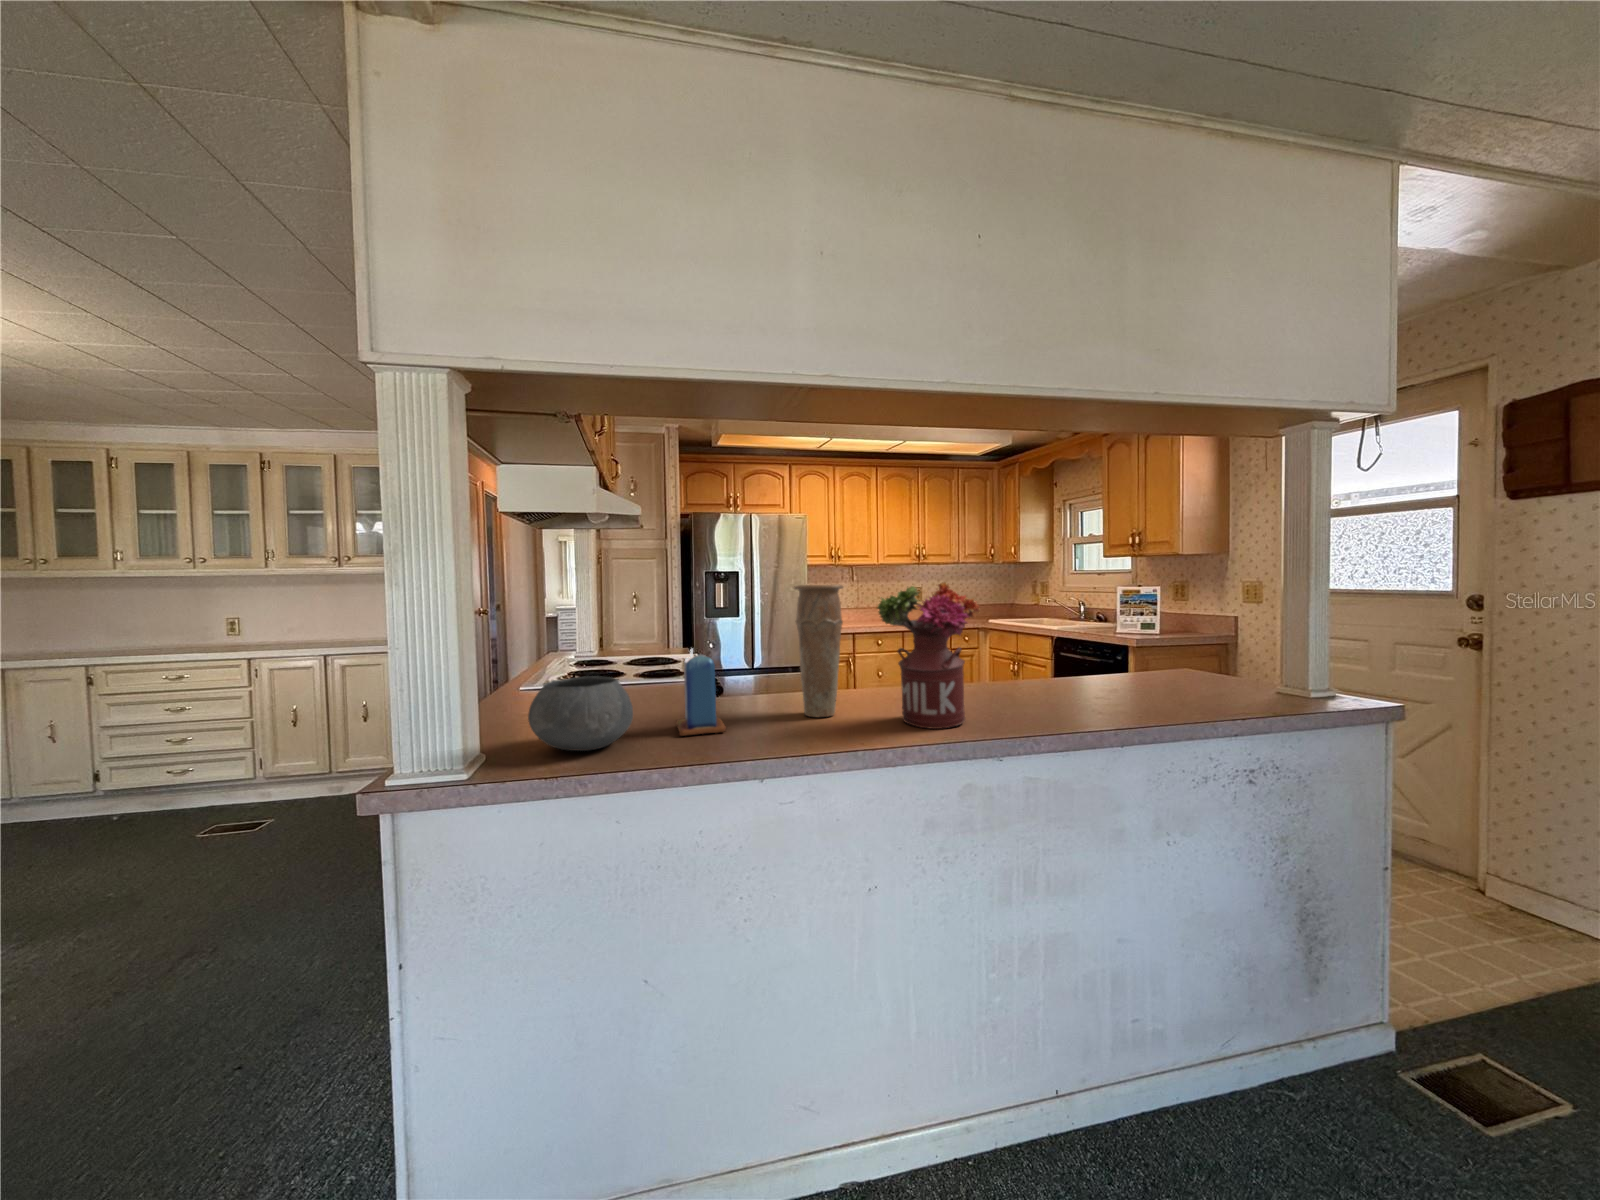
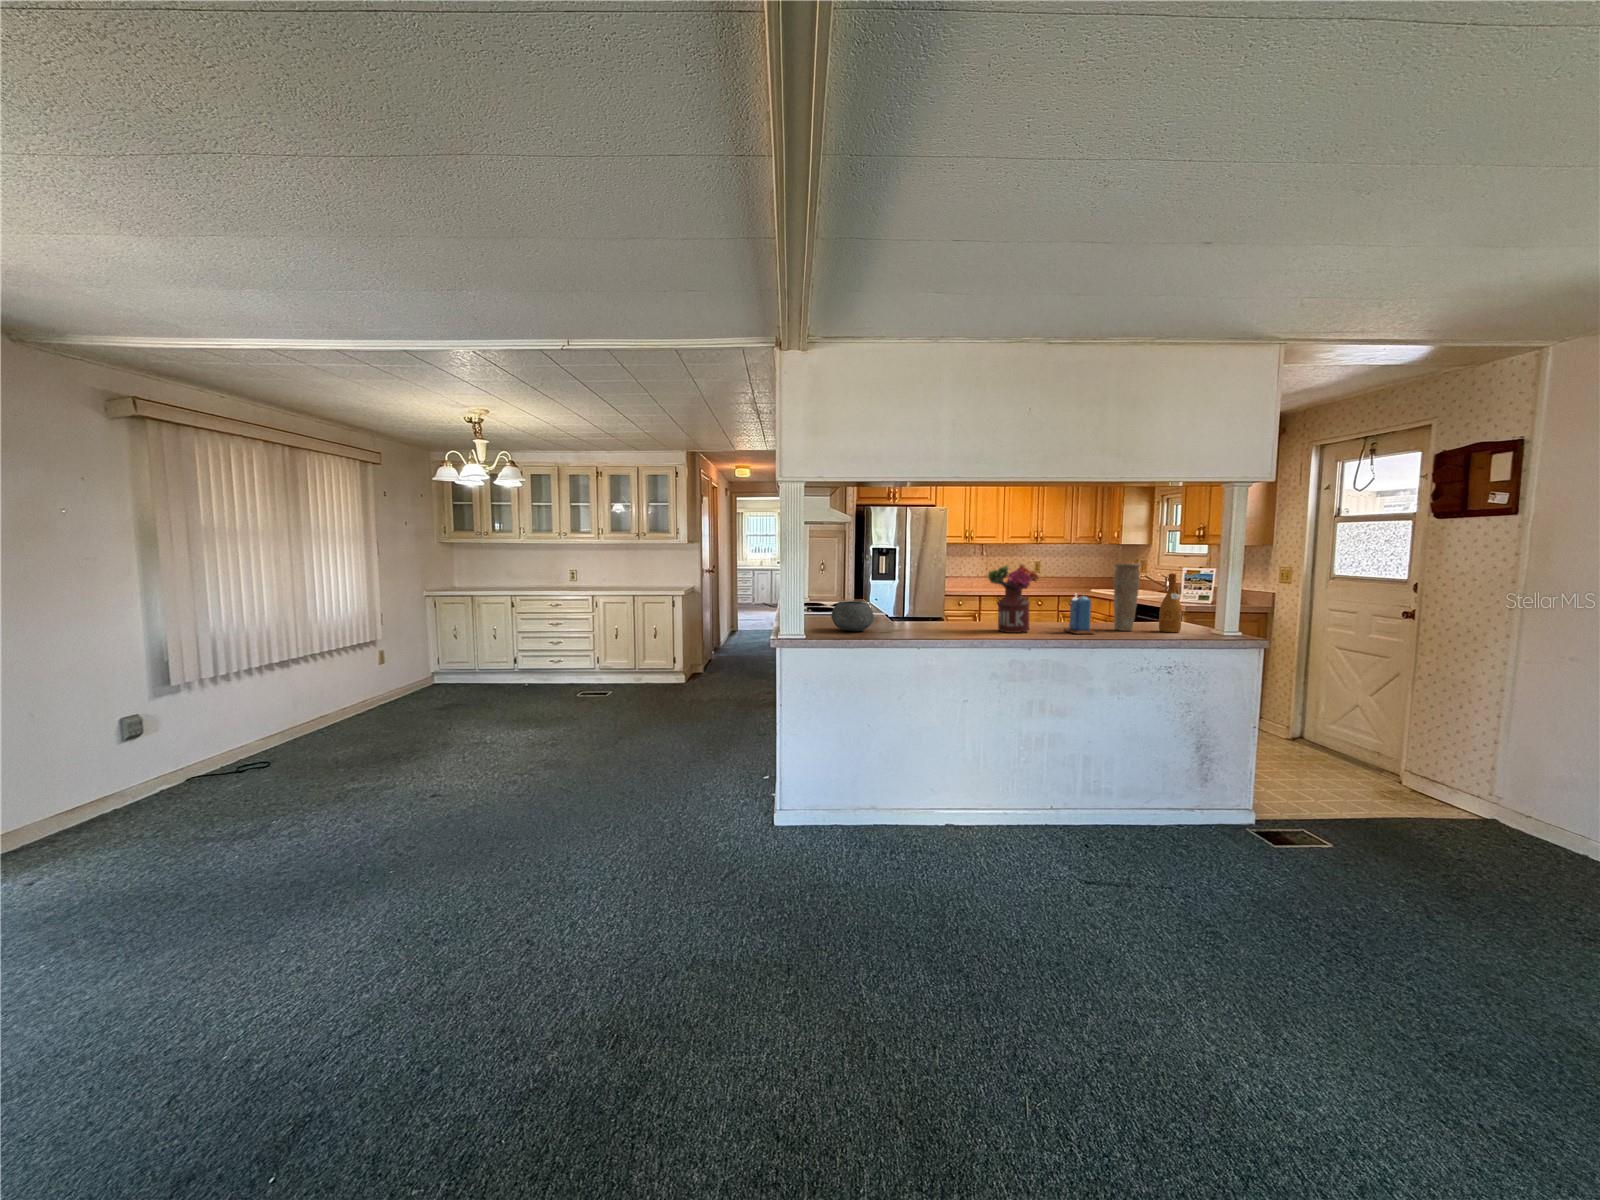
vase: present [794,585,844,717] -> present [1113,563,1141,631]
wine bottle: none [1181,593,1224,703] -> present [1159,573,1182,632]
candle: present [677,649,726,736] -> present [1064,596,1096,634]

